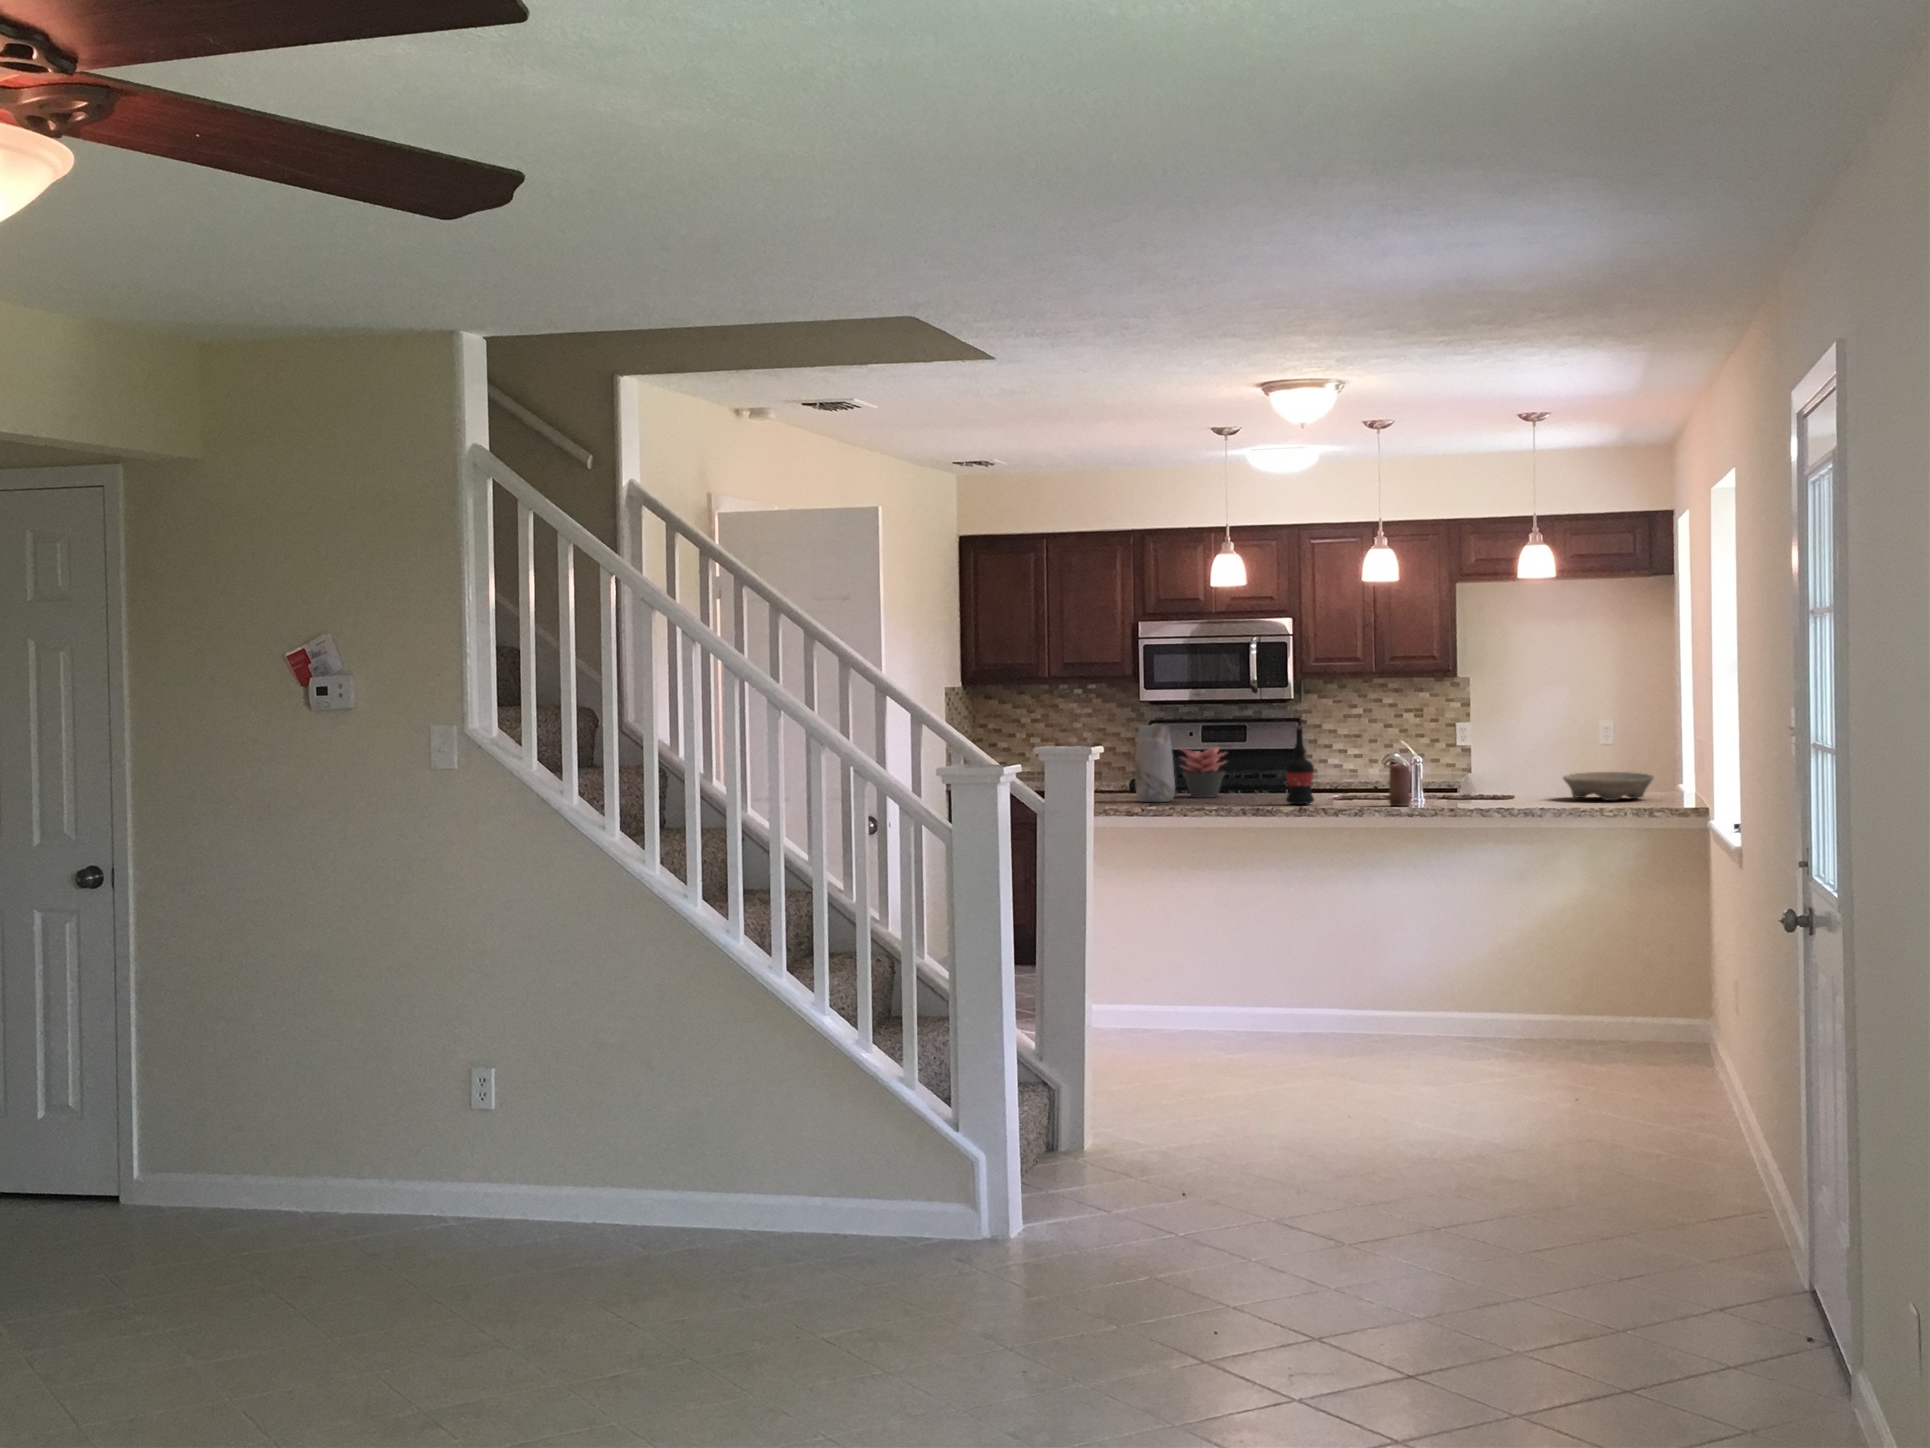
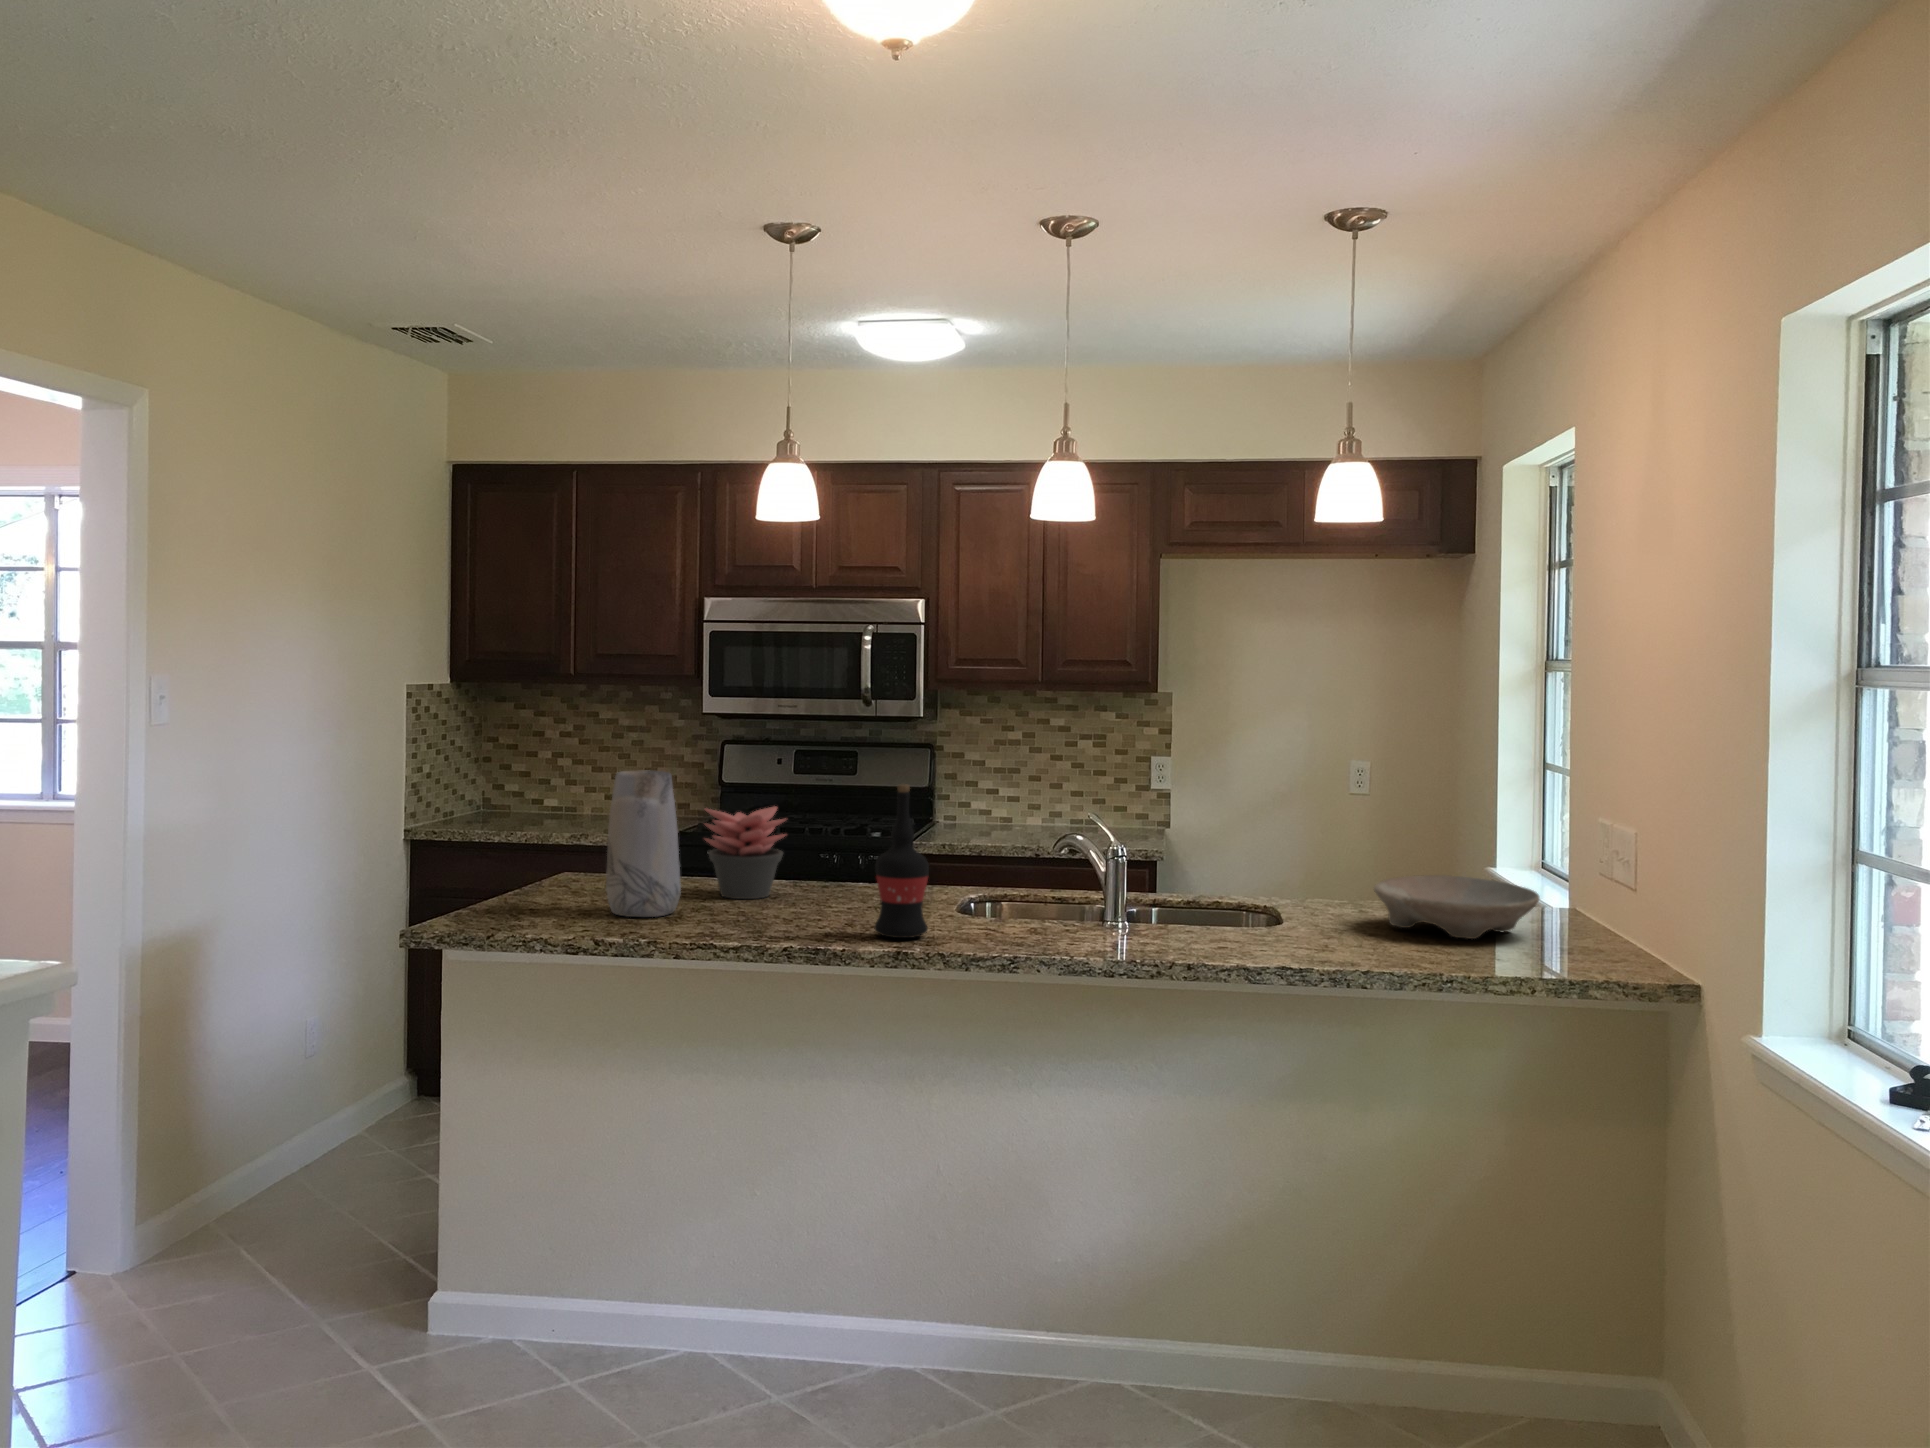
candle: present [1389,764,1410,806] -> none [1069,868,1110,953]

